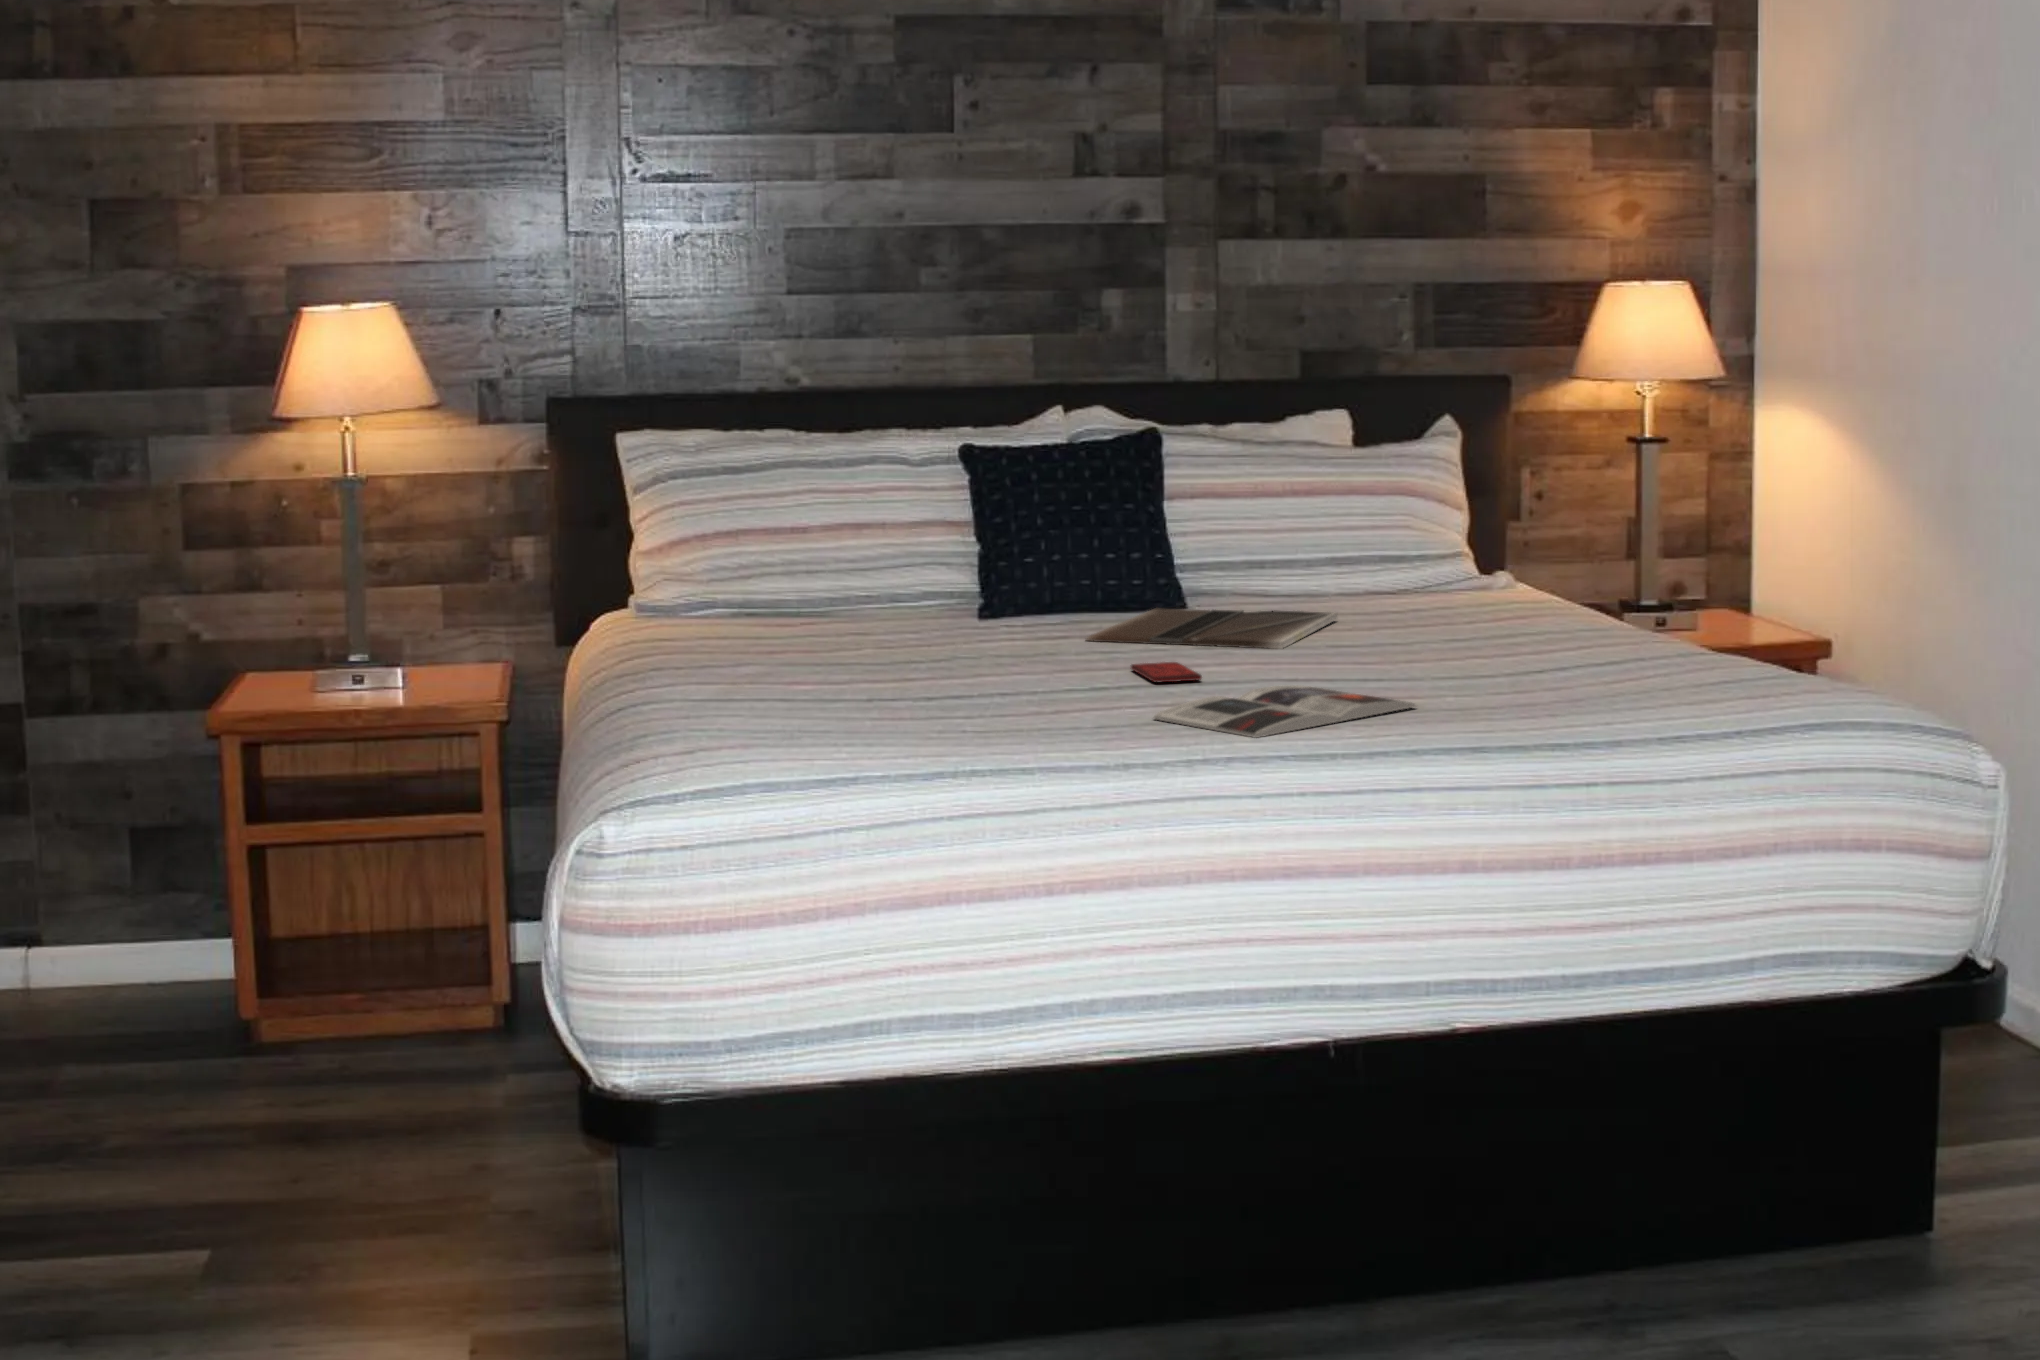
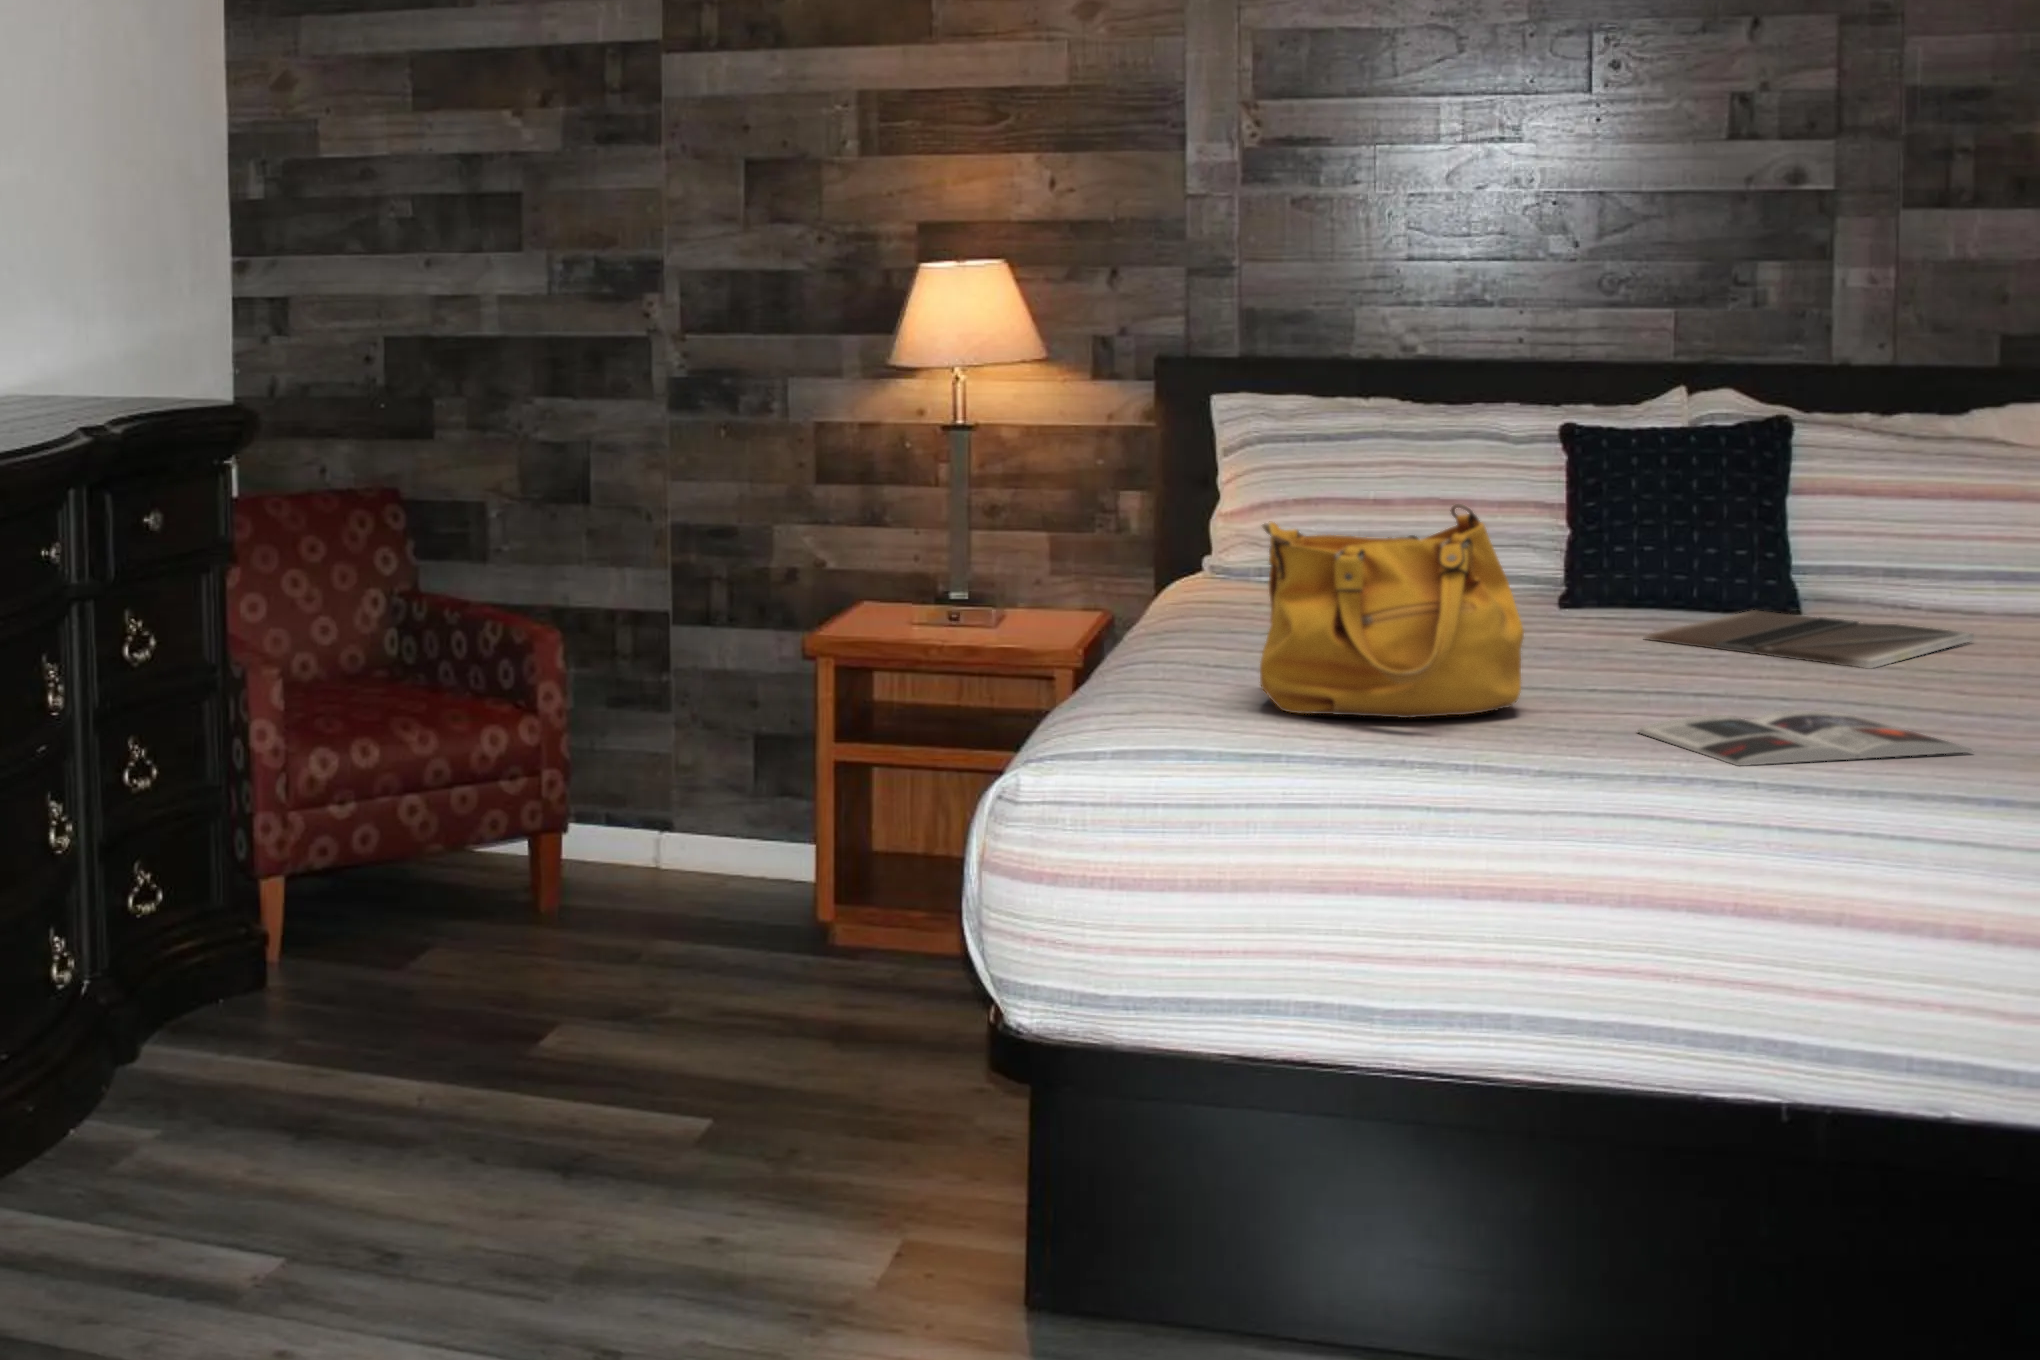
handbag: none [802,517,1045,734] -> present [1260,504,1524,718]
smartphone: present [1131,662,1202,683] -> none [1663,670,1736,695]

